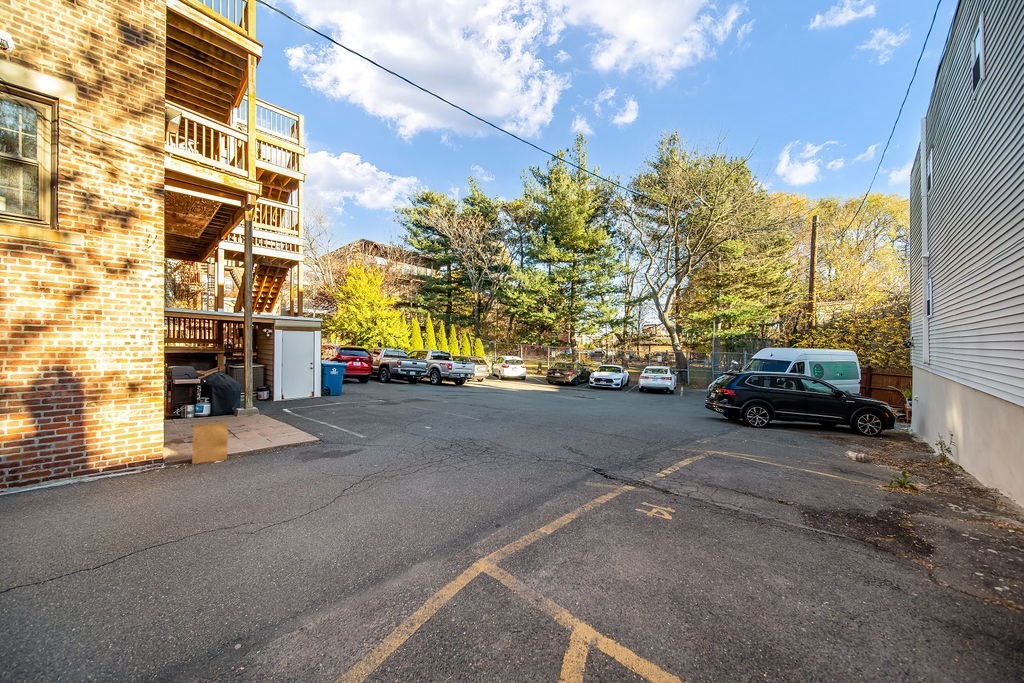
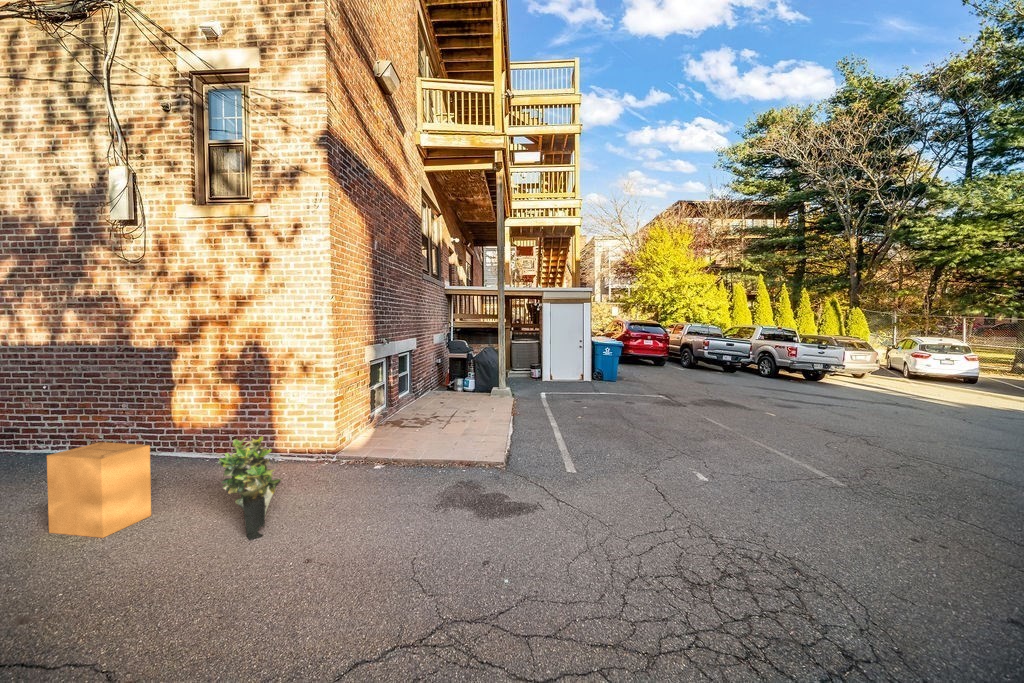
potted plant: none [275,411,301,450] -> present [217,436,282,540]

